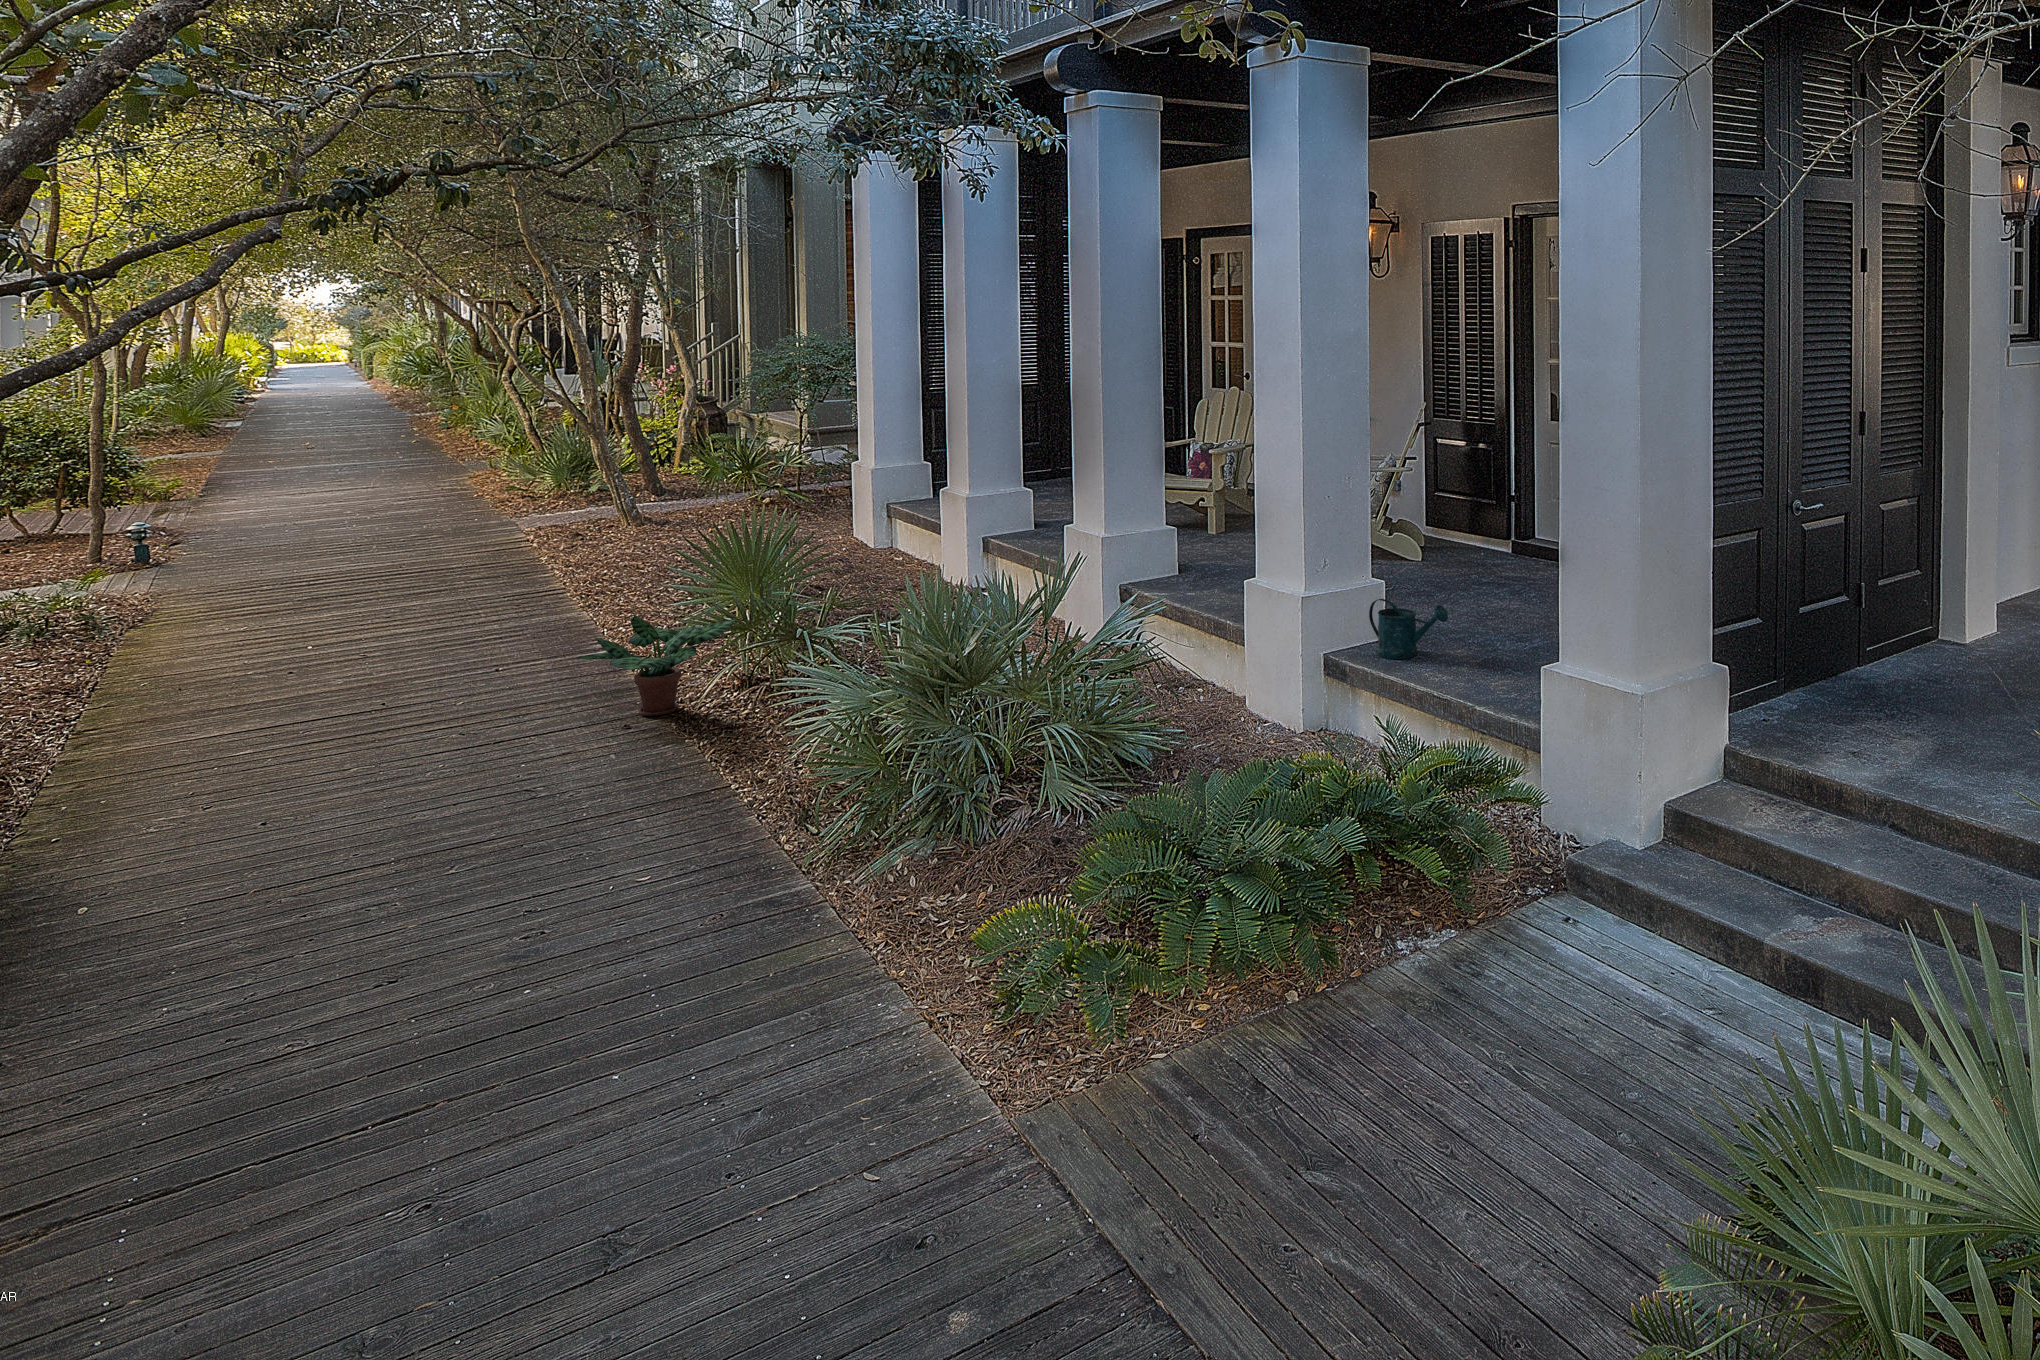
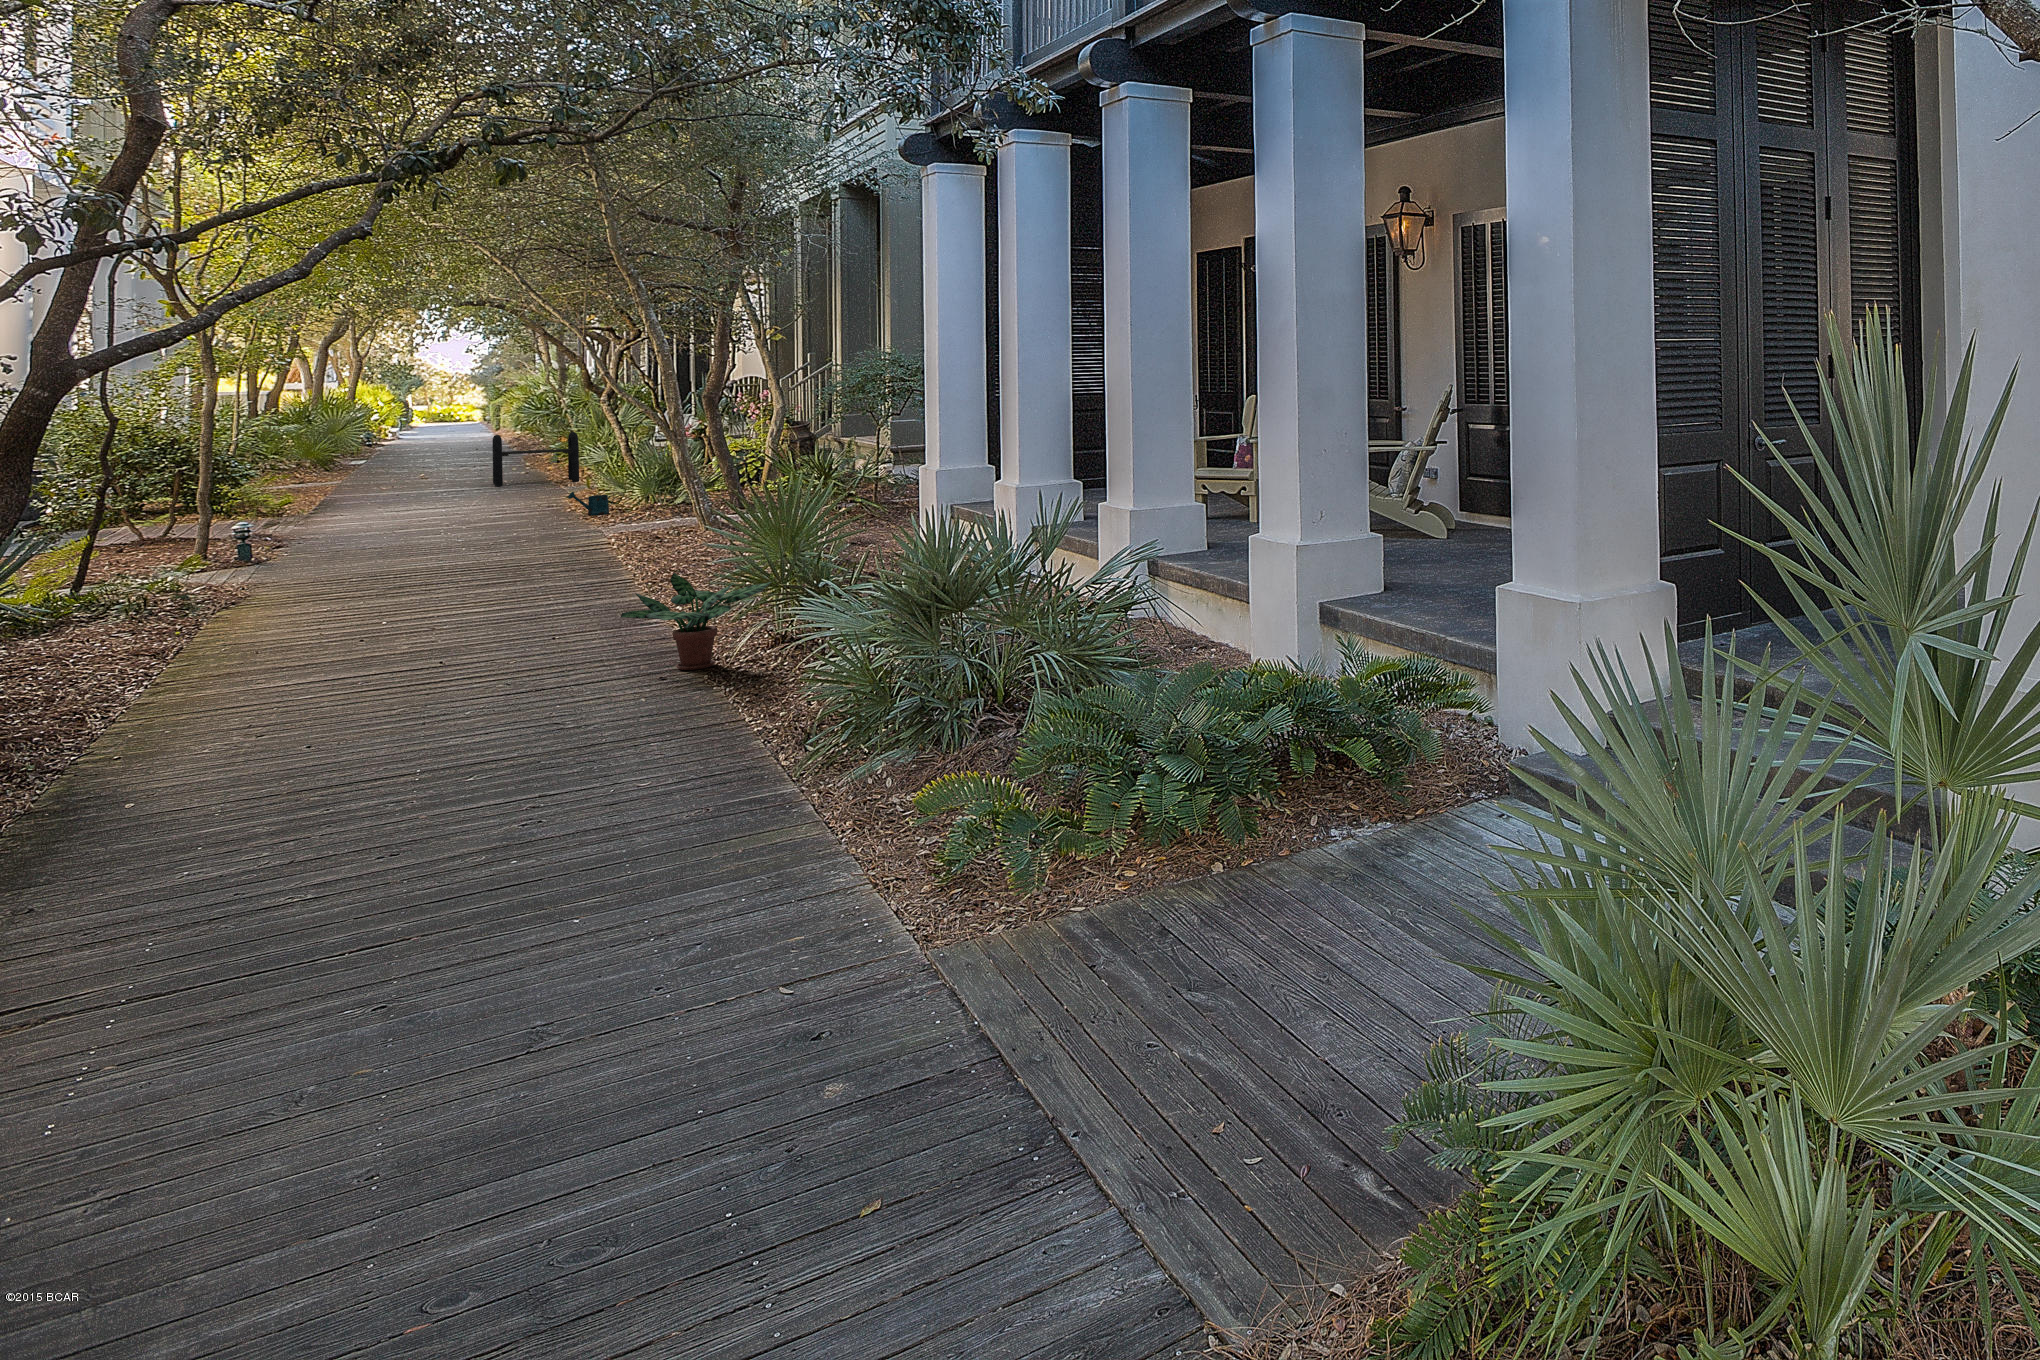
bench: none [387,403,480,460] -> present [492,432,579,487]
watering can: present [1369,599,1448,659] -> present [568,492,614,515]

